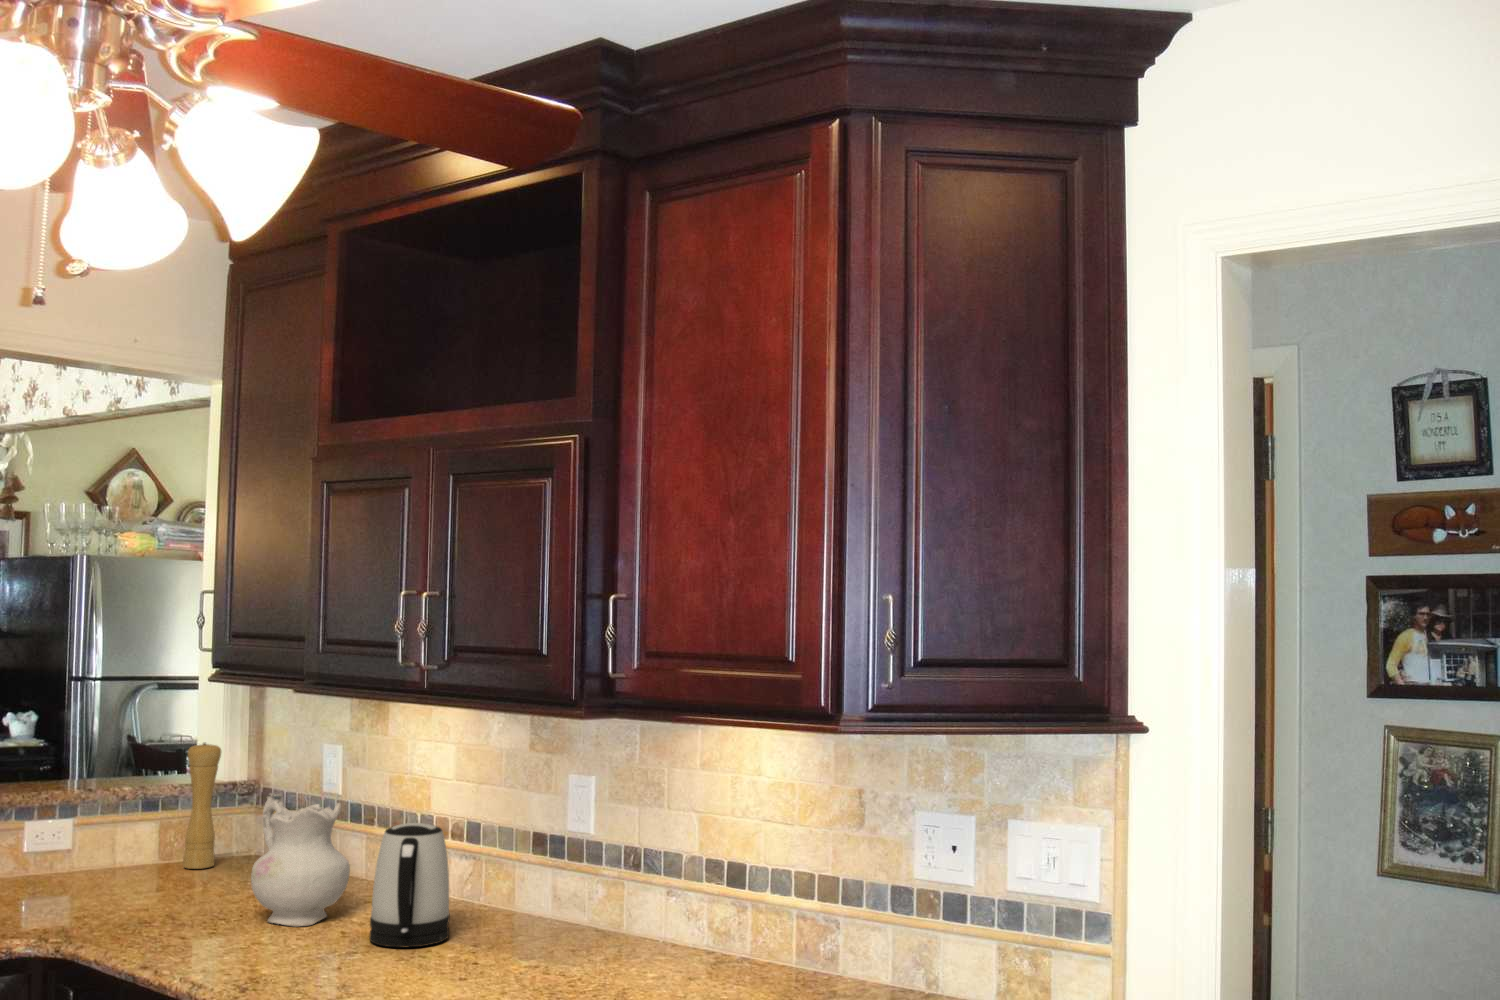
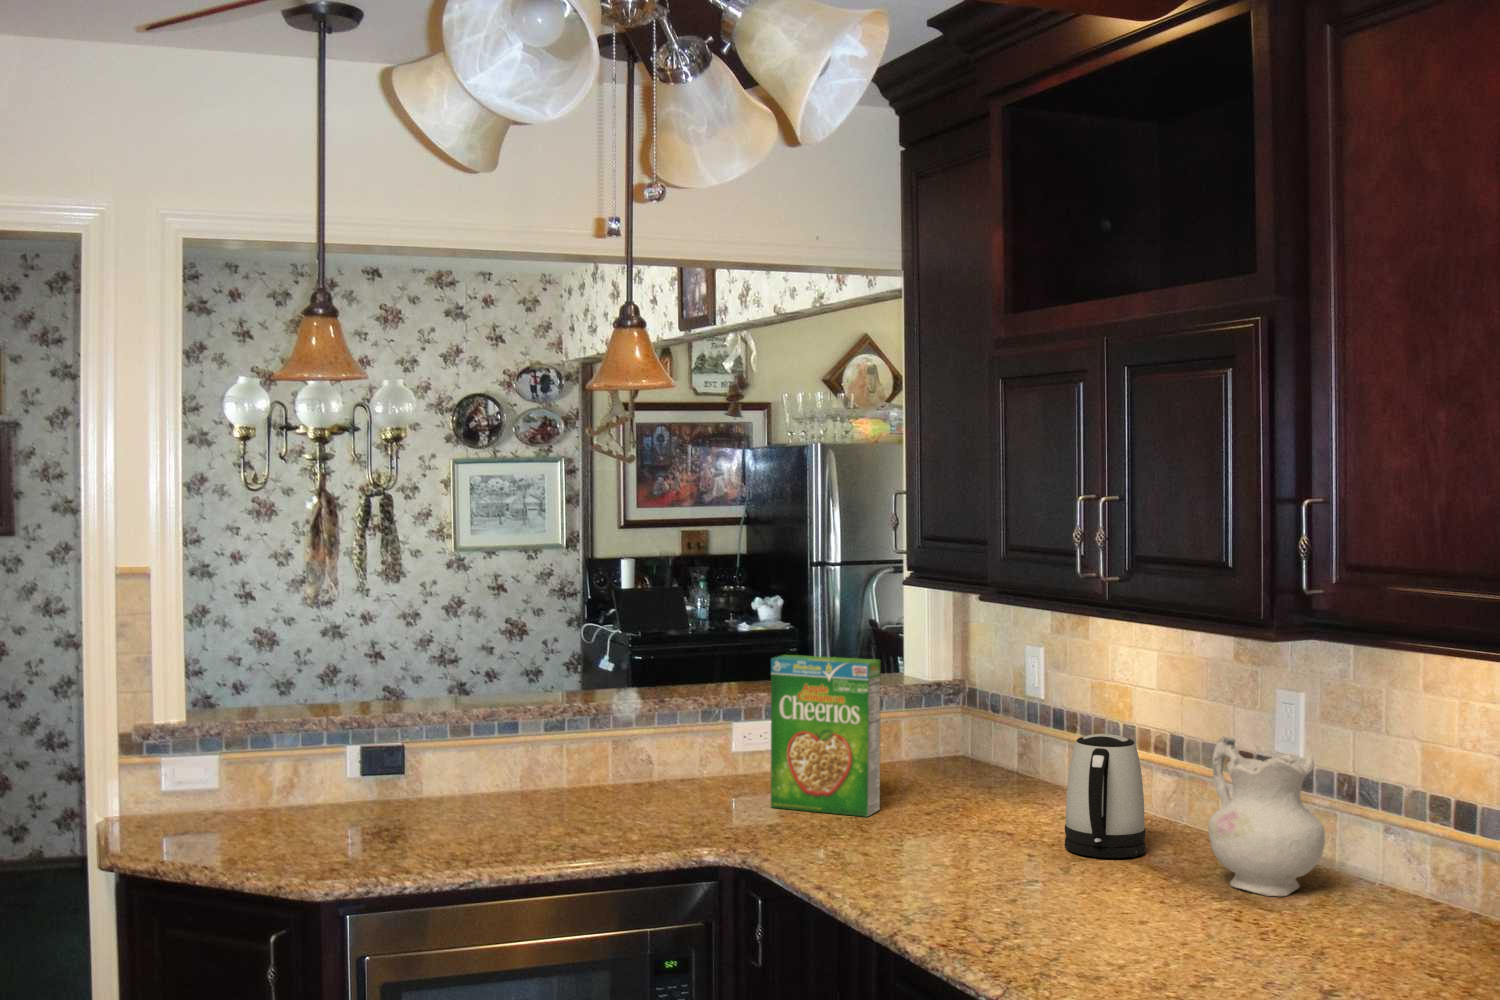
pepper mill: present [183,743,221,869] -> none [895,644,926,766]
cereal box: none [37,758,176,929] -> present [771,655,881,817]
ceramic pitcher: present [251,793,350,926] -> present [1208,737,1325,896]

